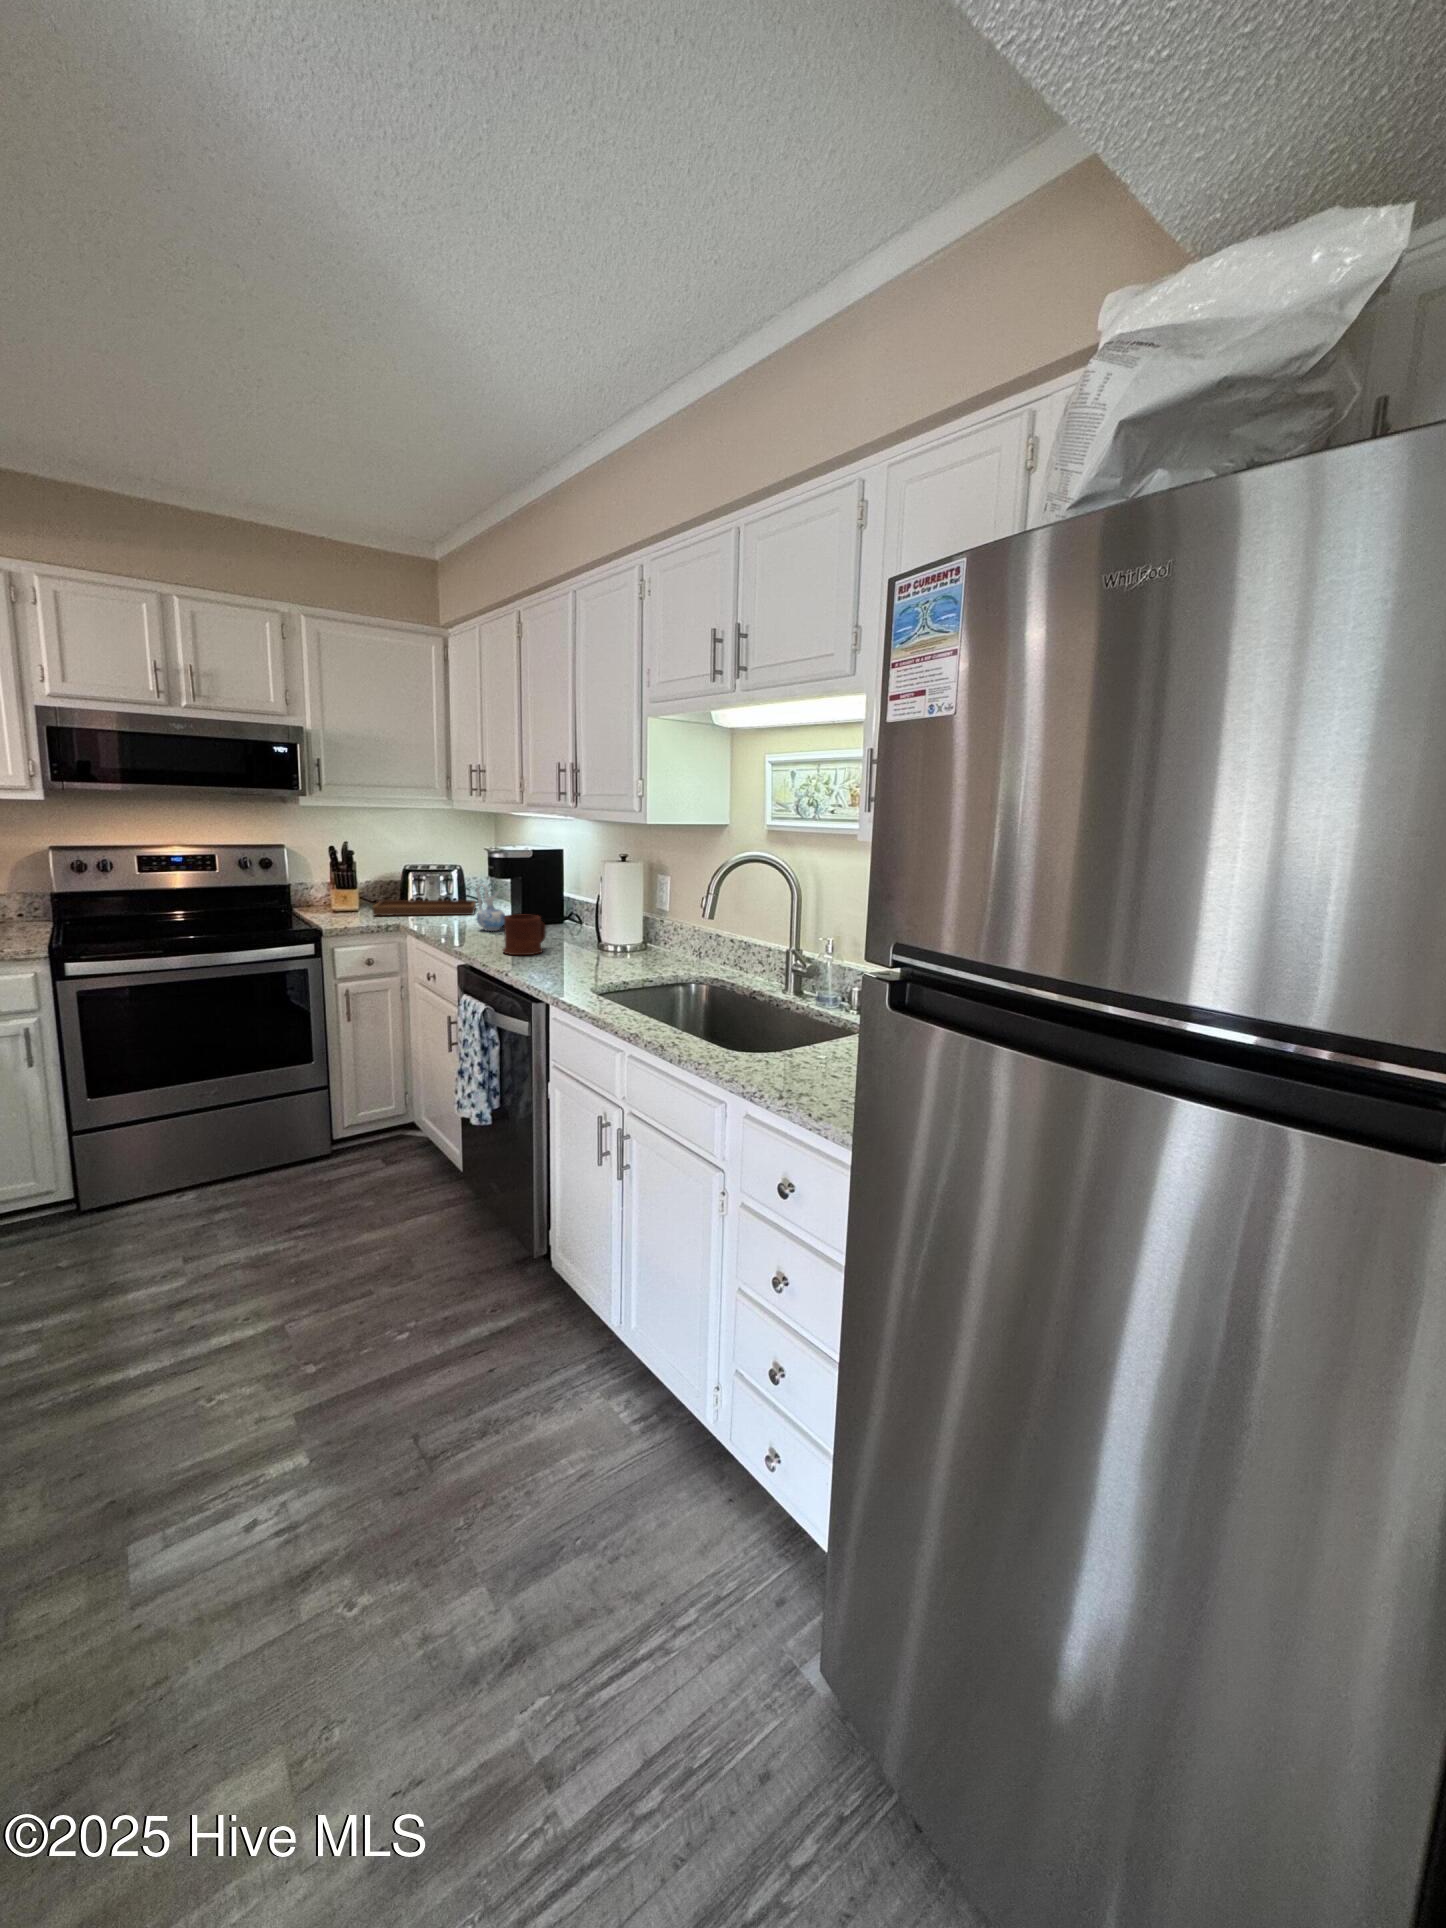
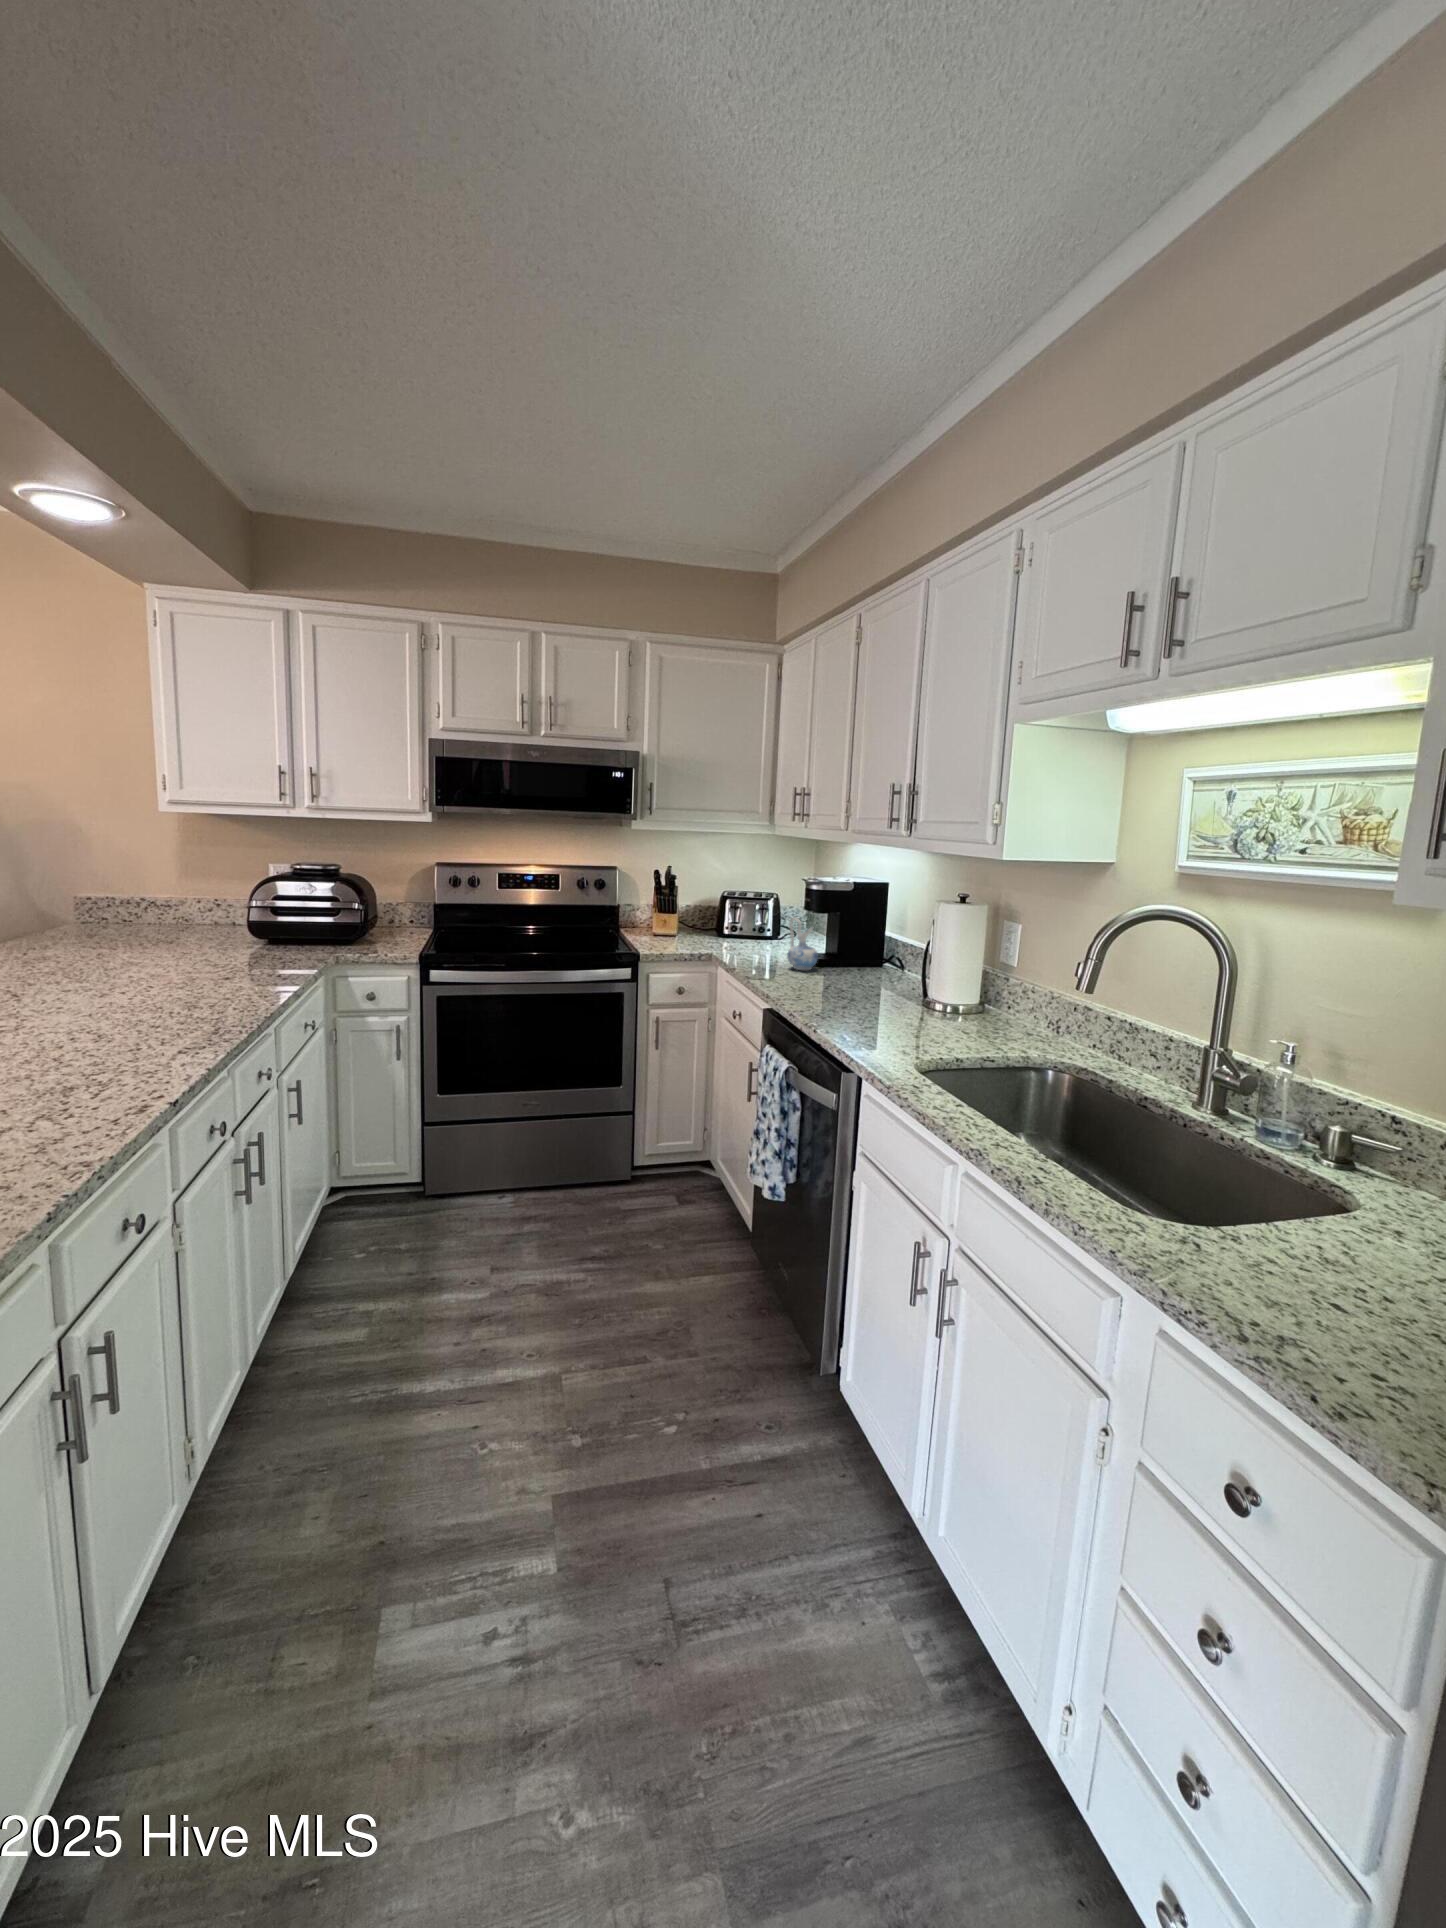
tray: present [372,880,476,915] -> none [687,909,789,949]
mug: present [503,914,546,955] -> none [812,958,862,1006]

